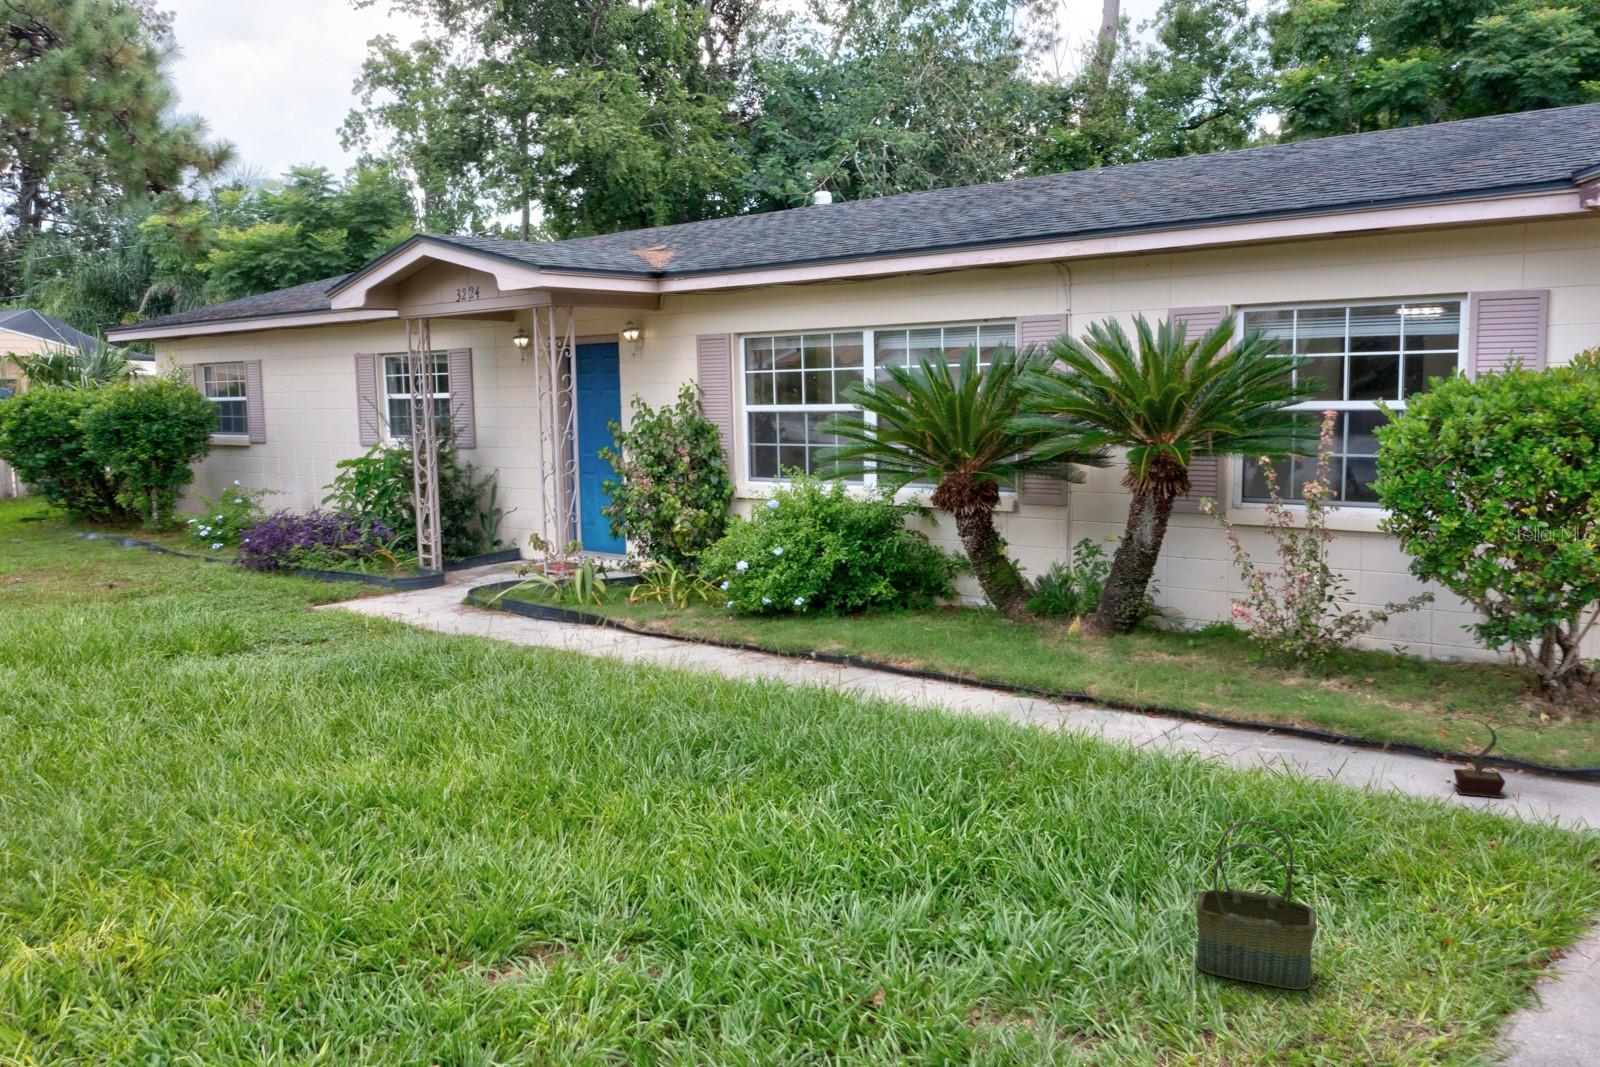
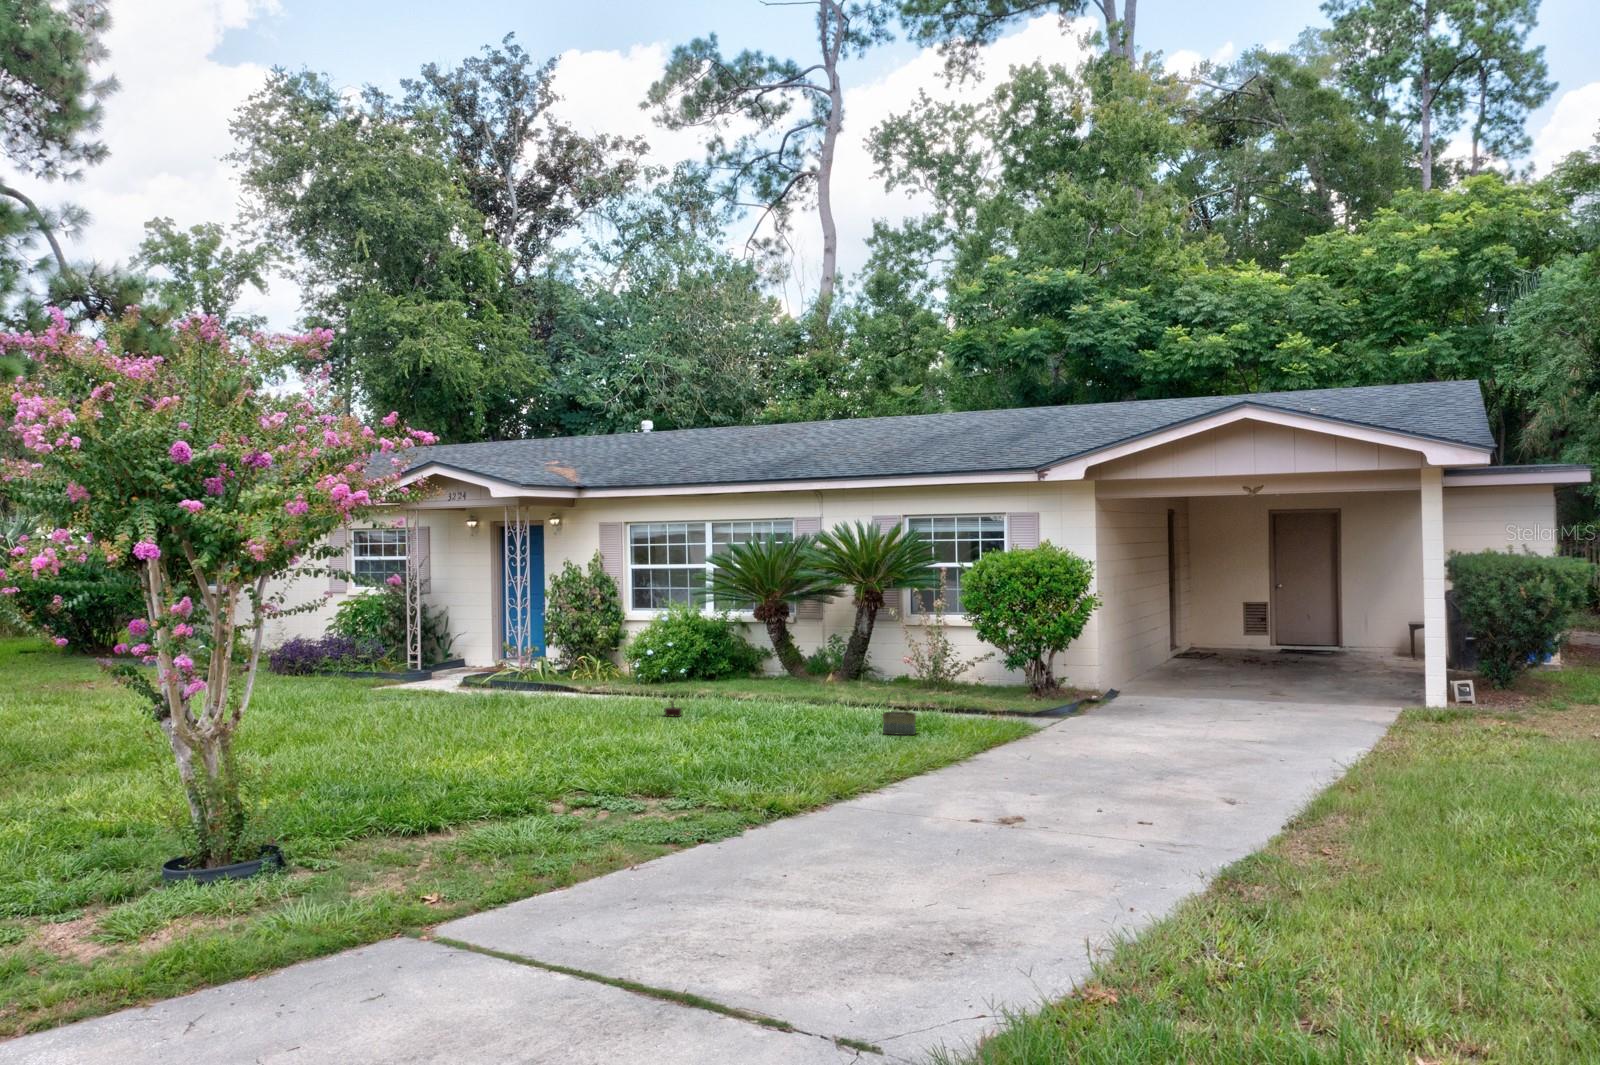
potted plant: present [1443,686,1559,798] -> present [662,677,682,717]

